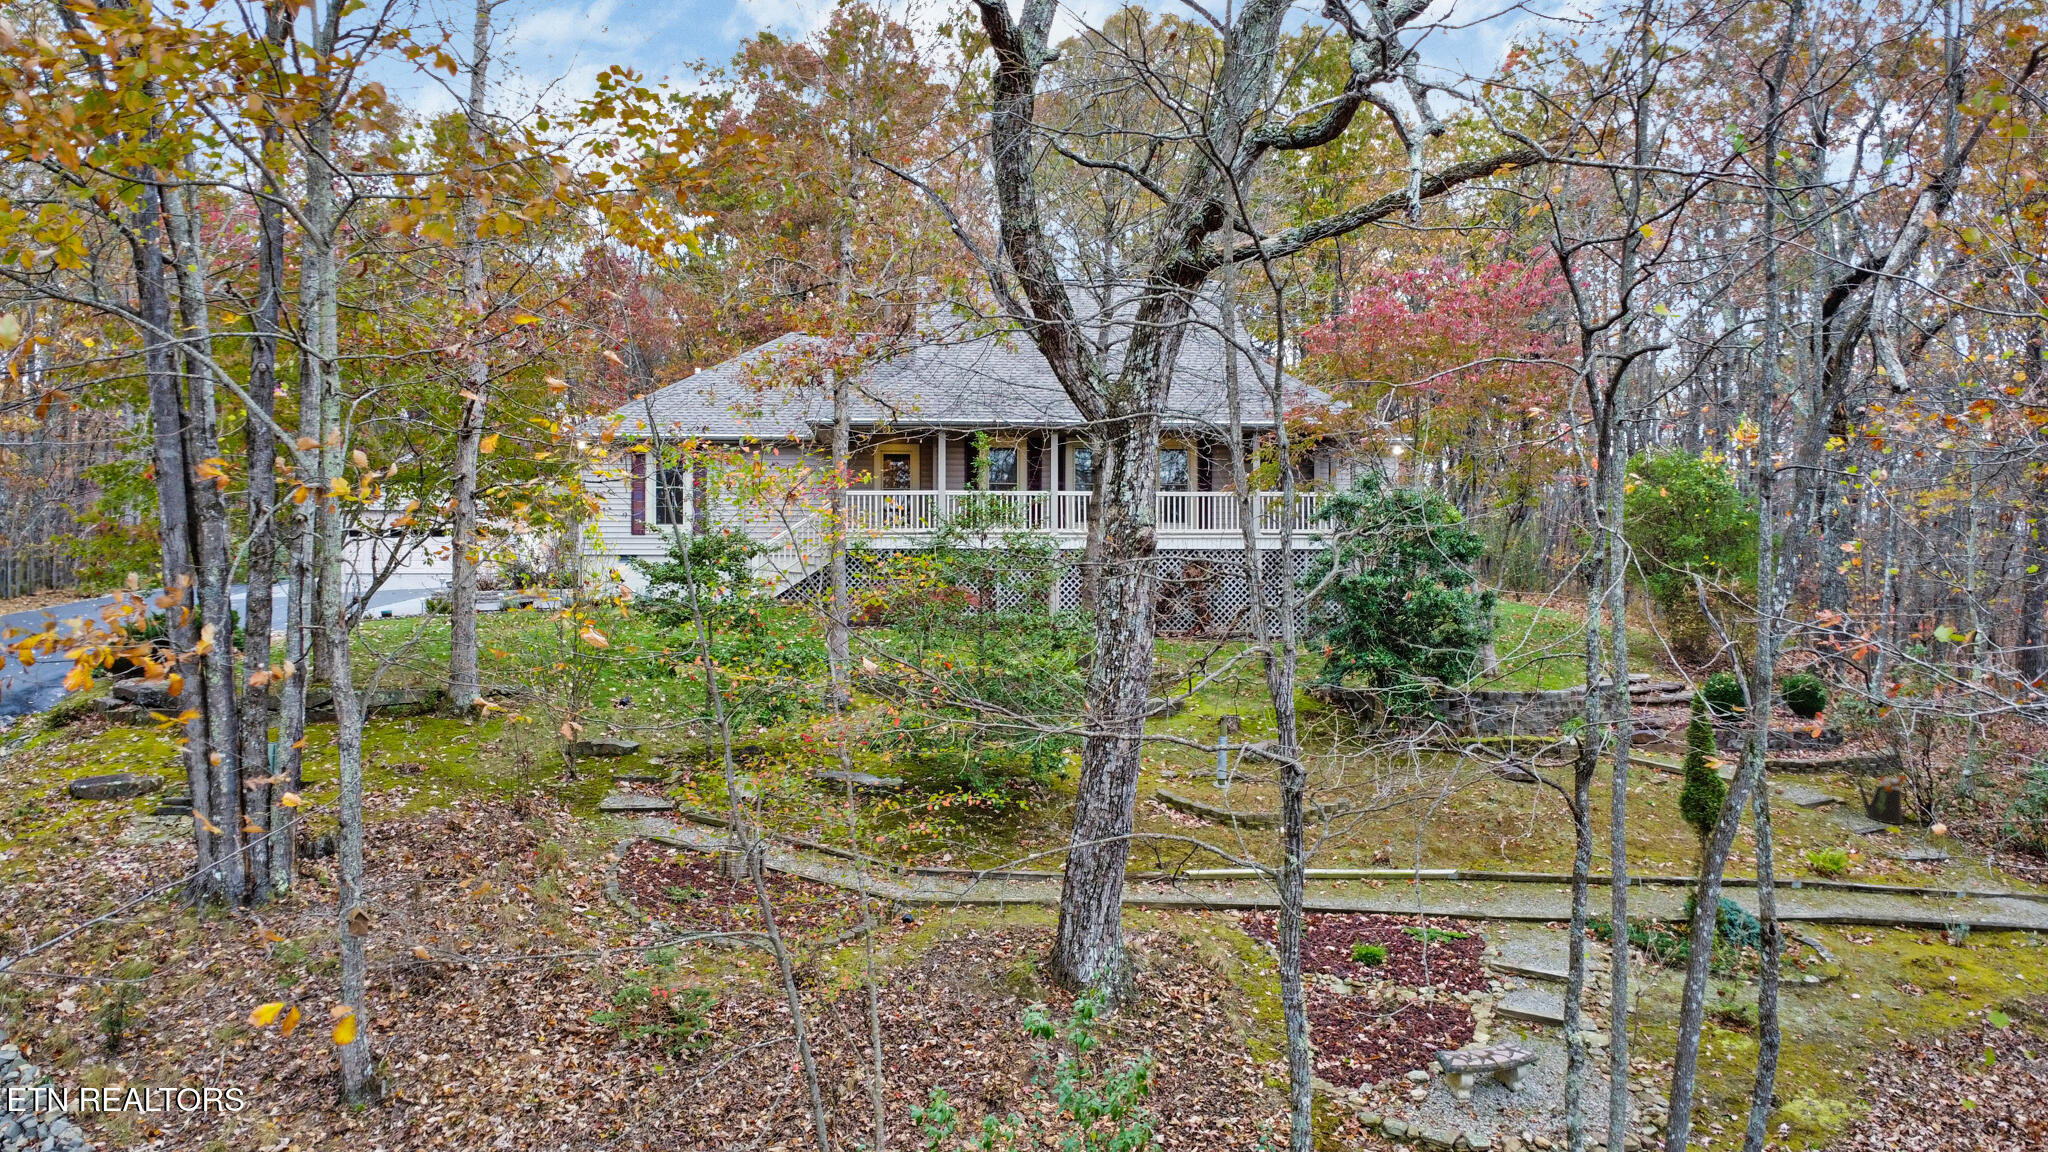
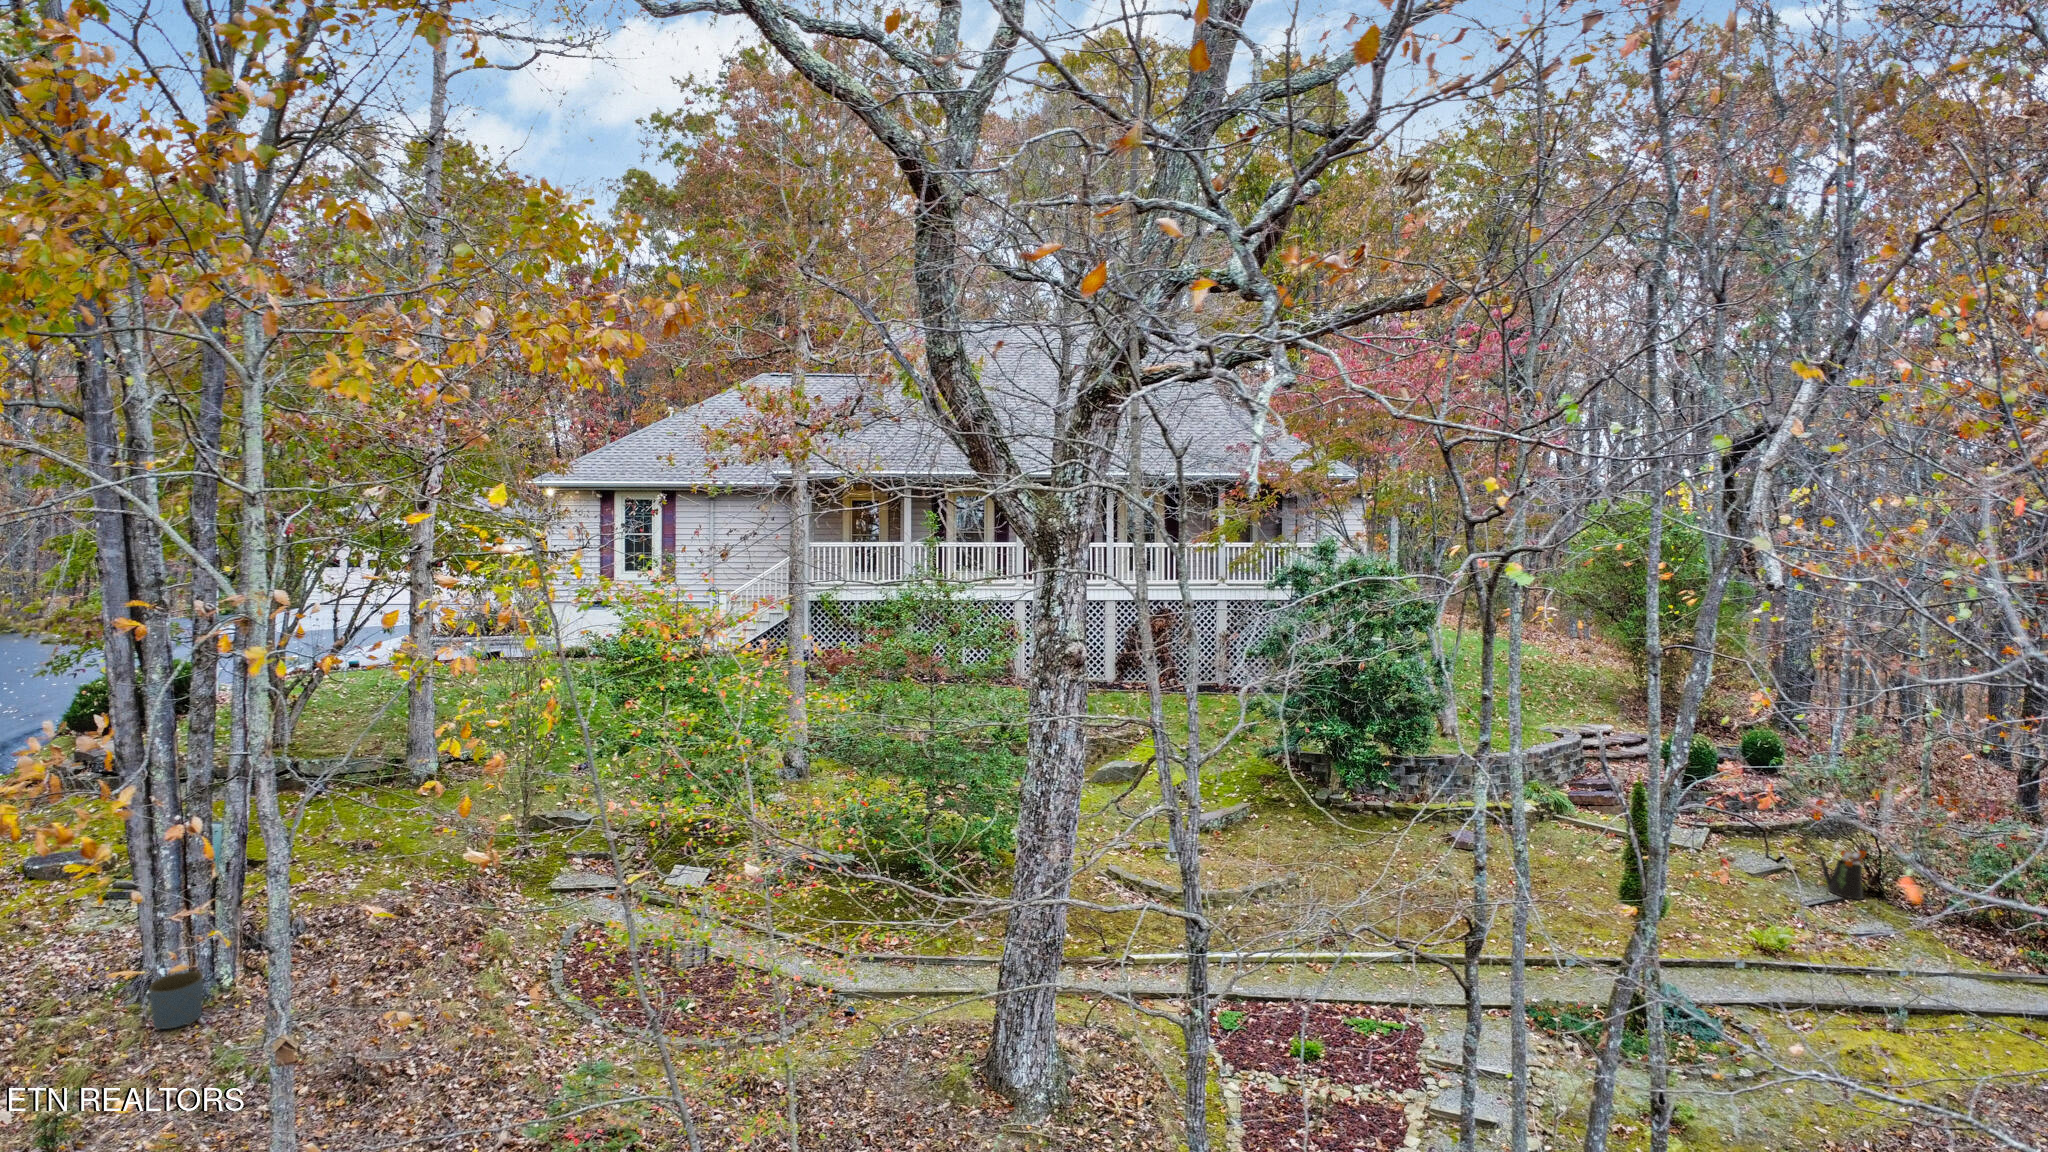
planter: none [207,870,260,927] -> present [149,971,203,1030]

